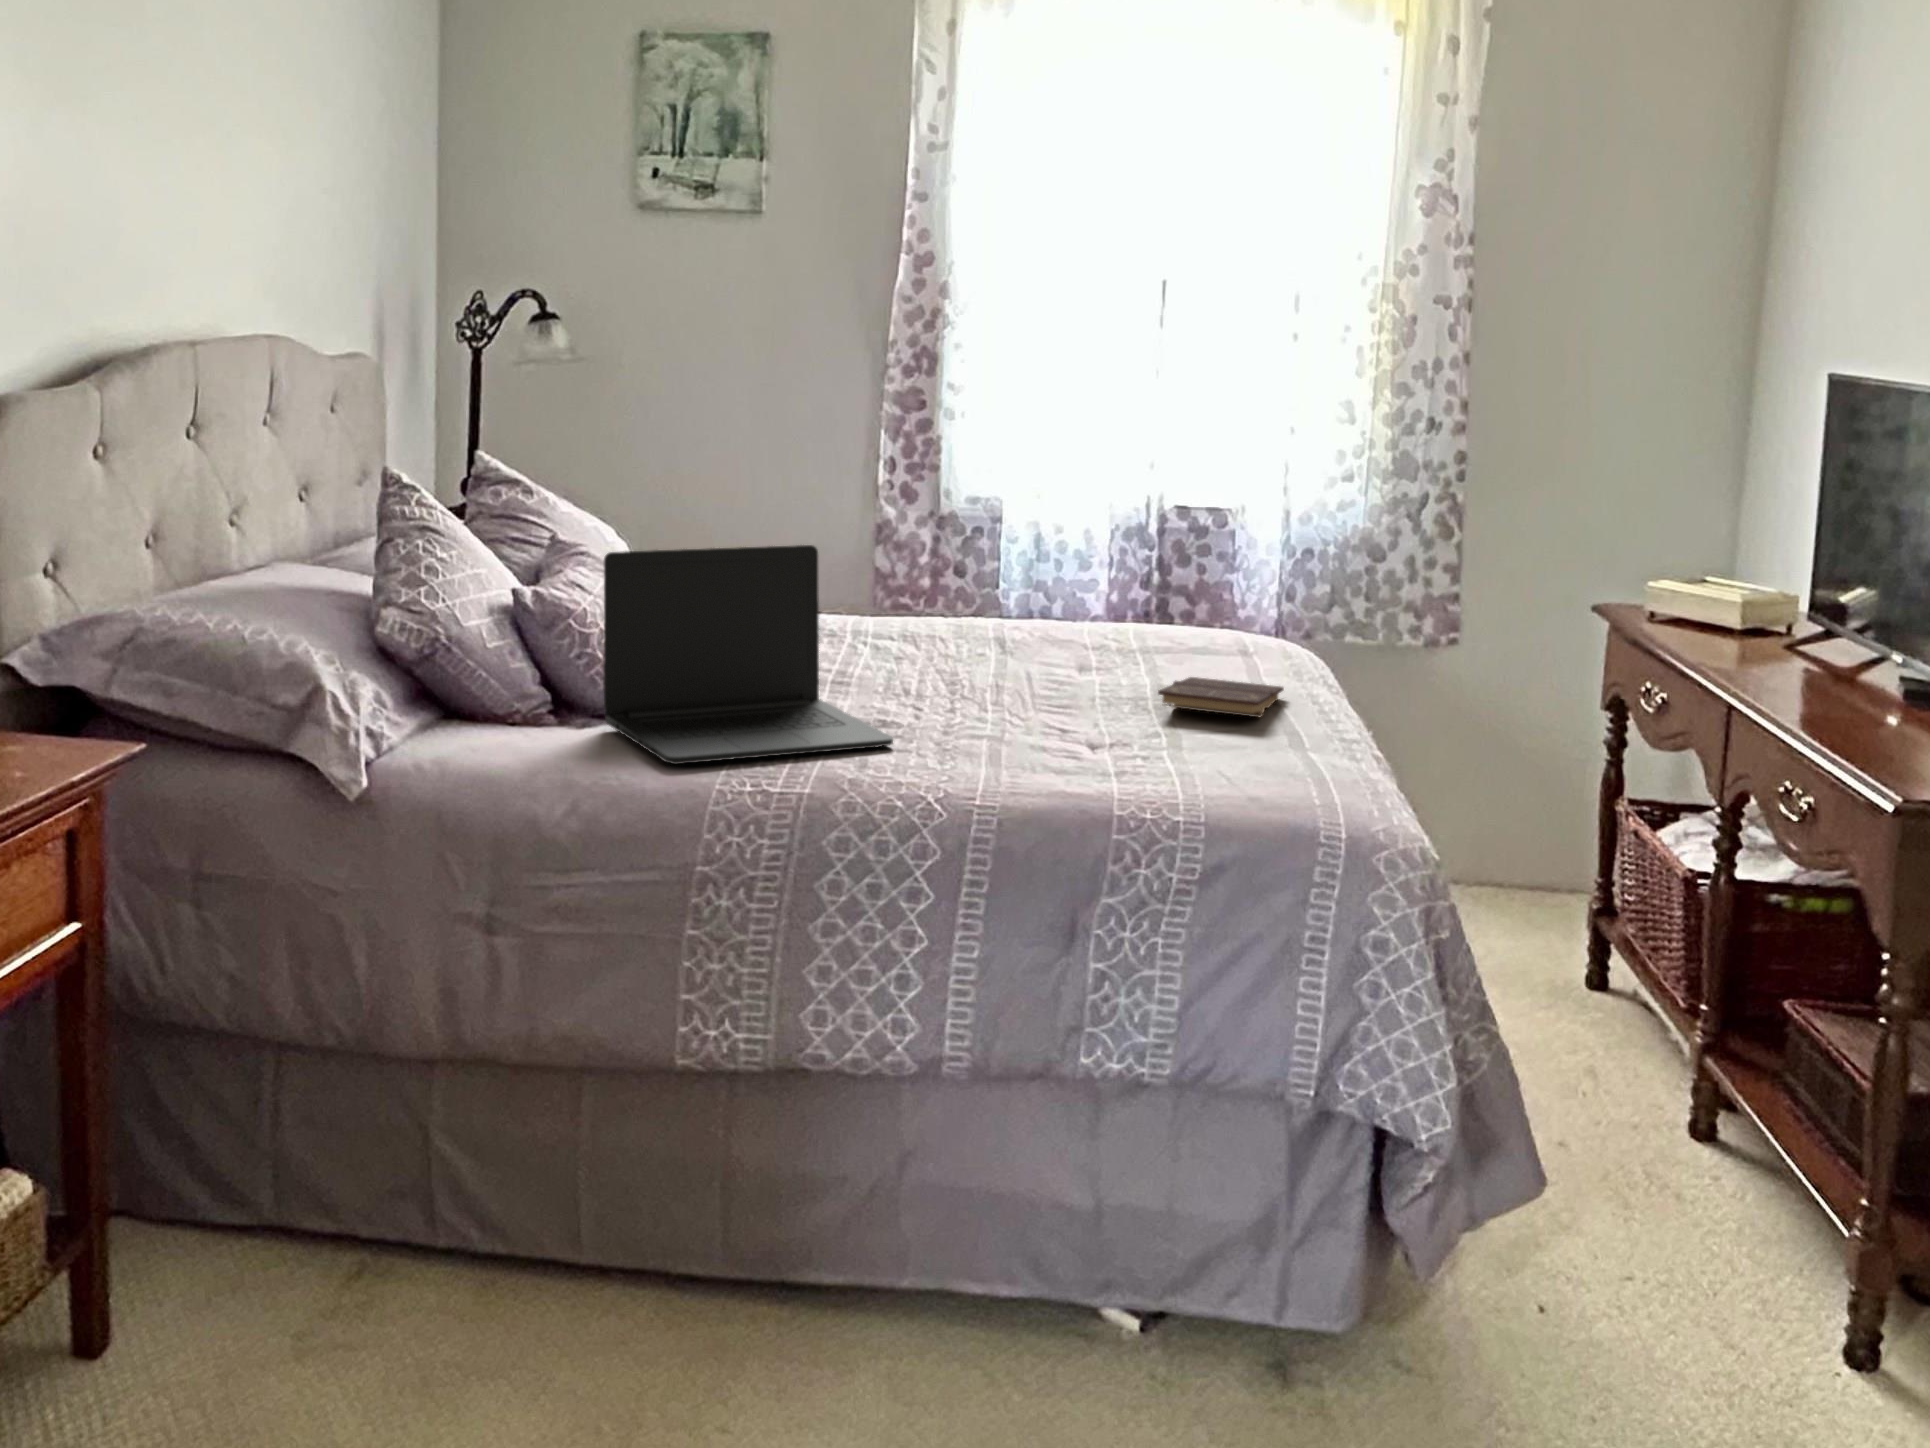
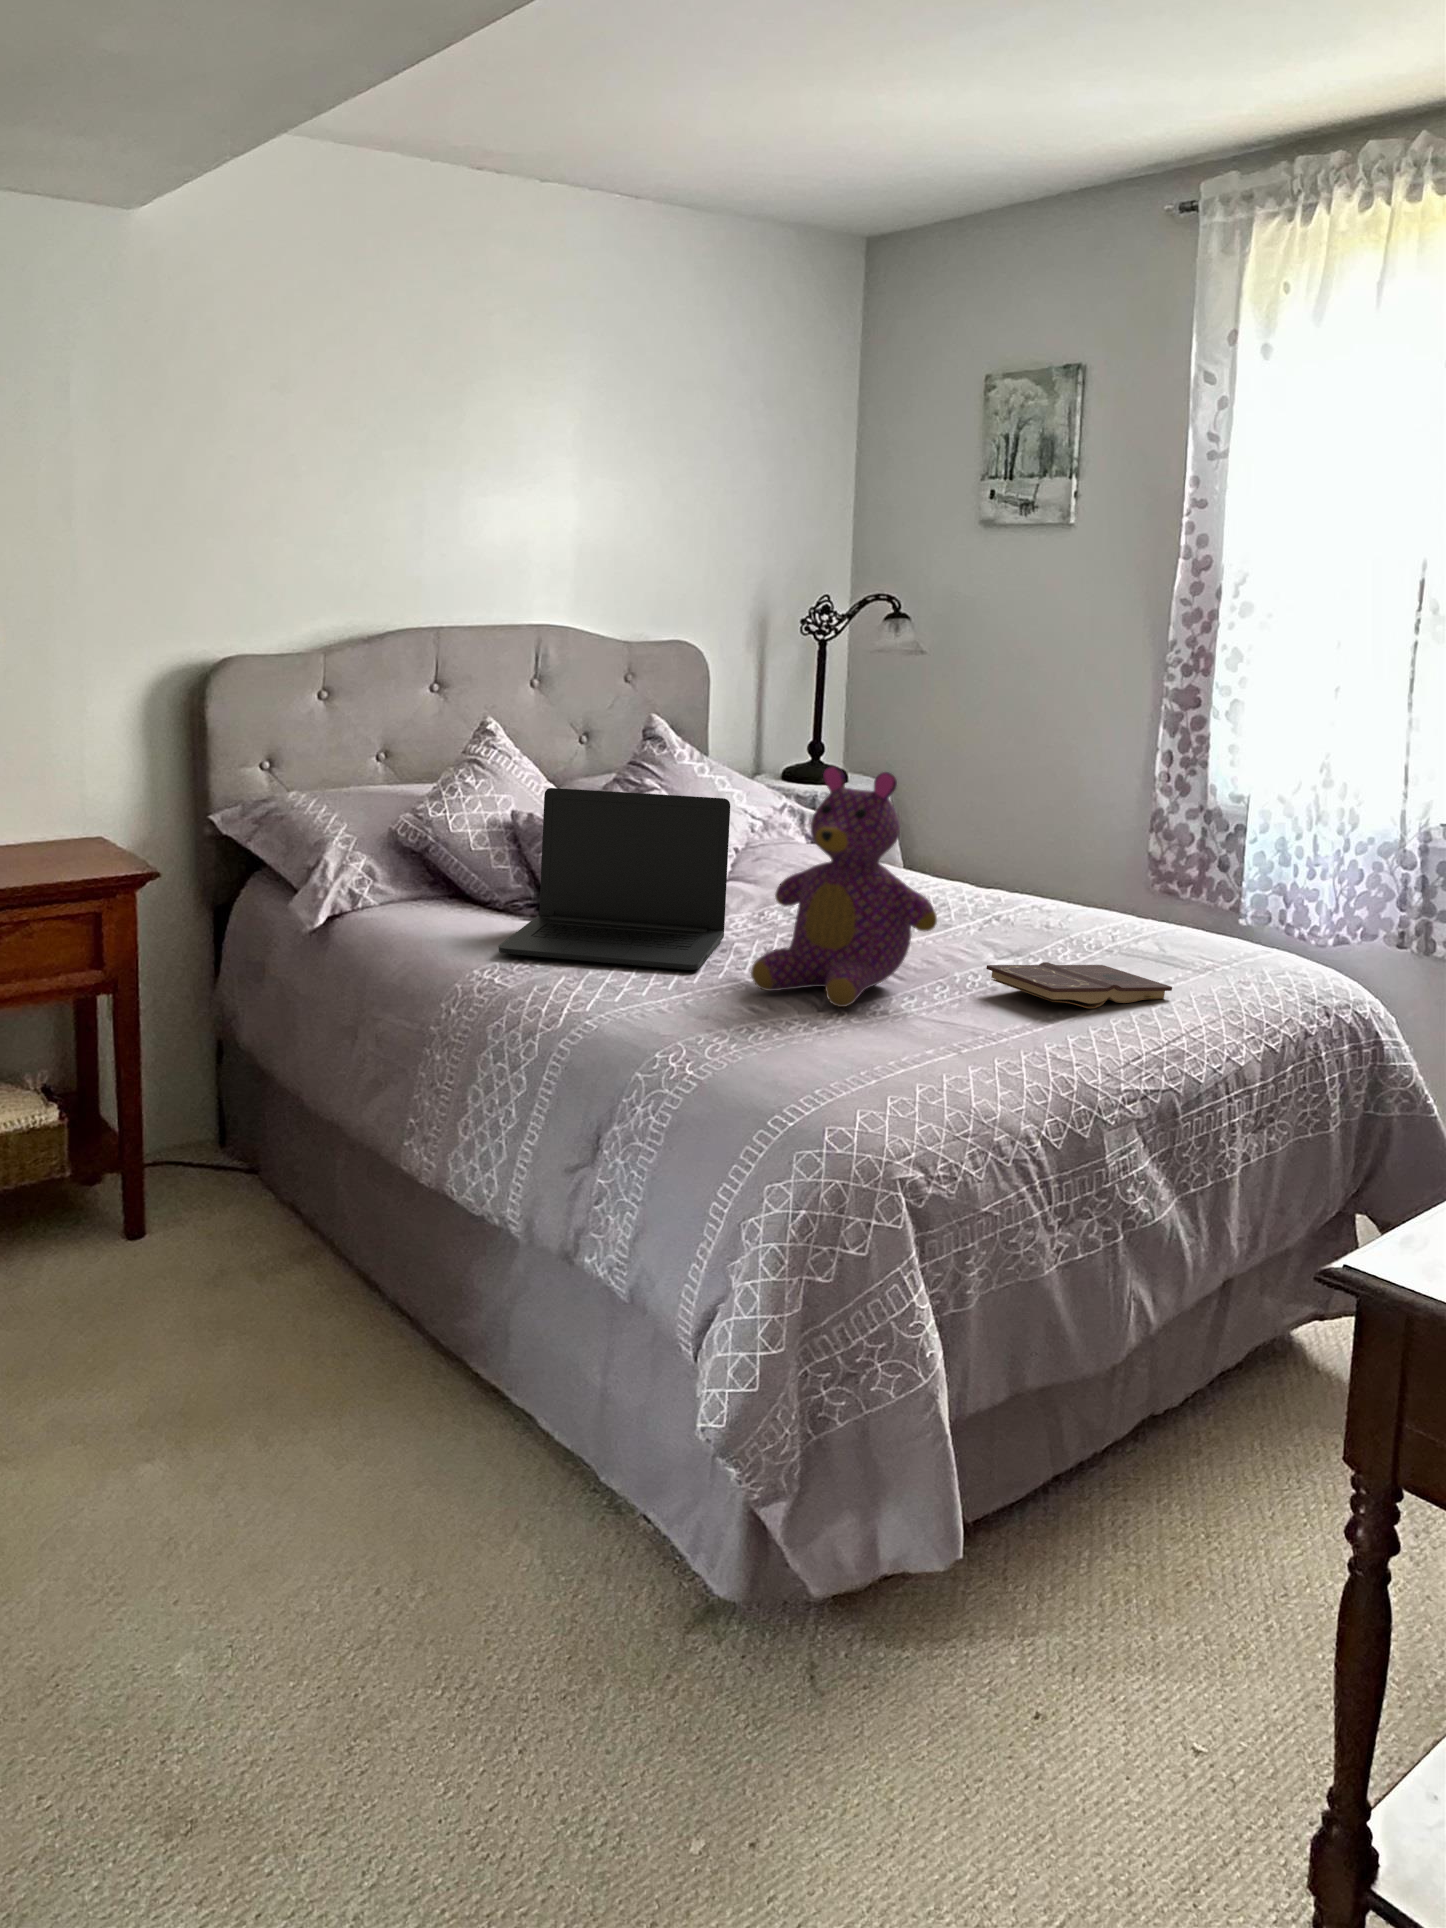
teddy bear: none [948,497,1145,755] -> present [751,766,937,1007]

